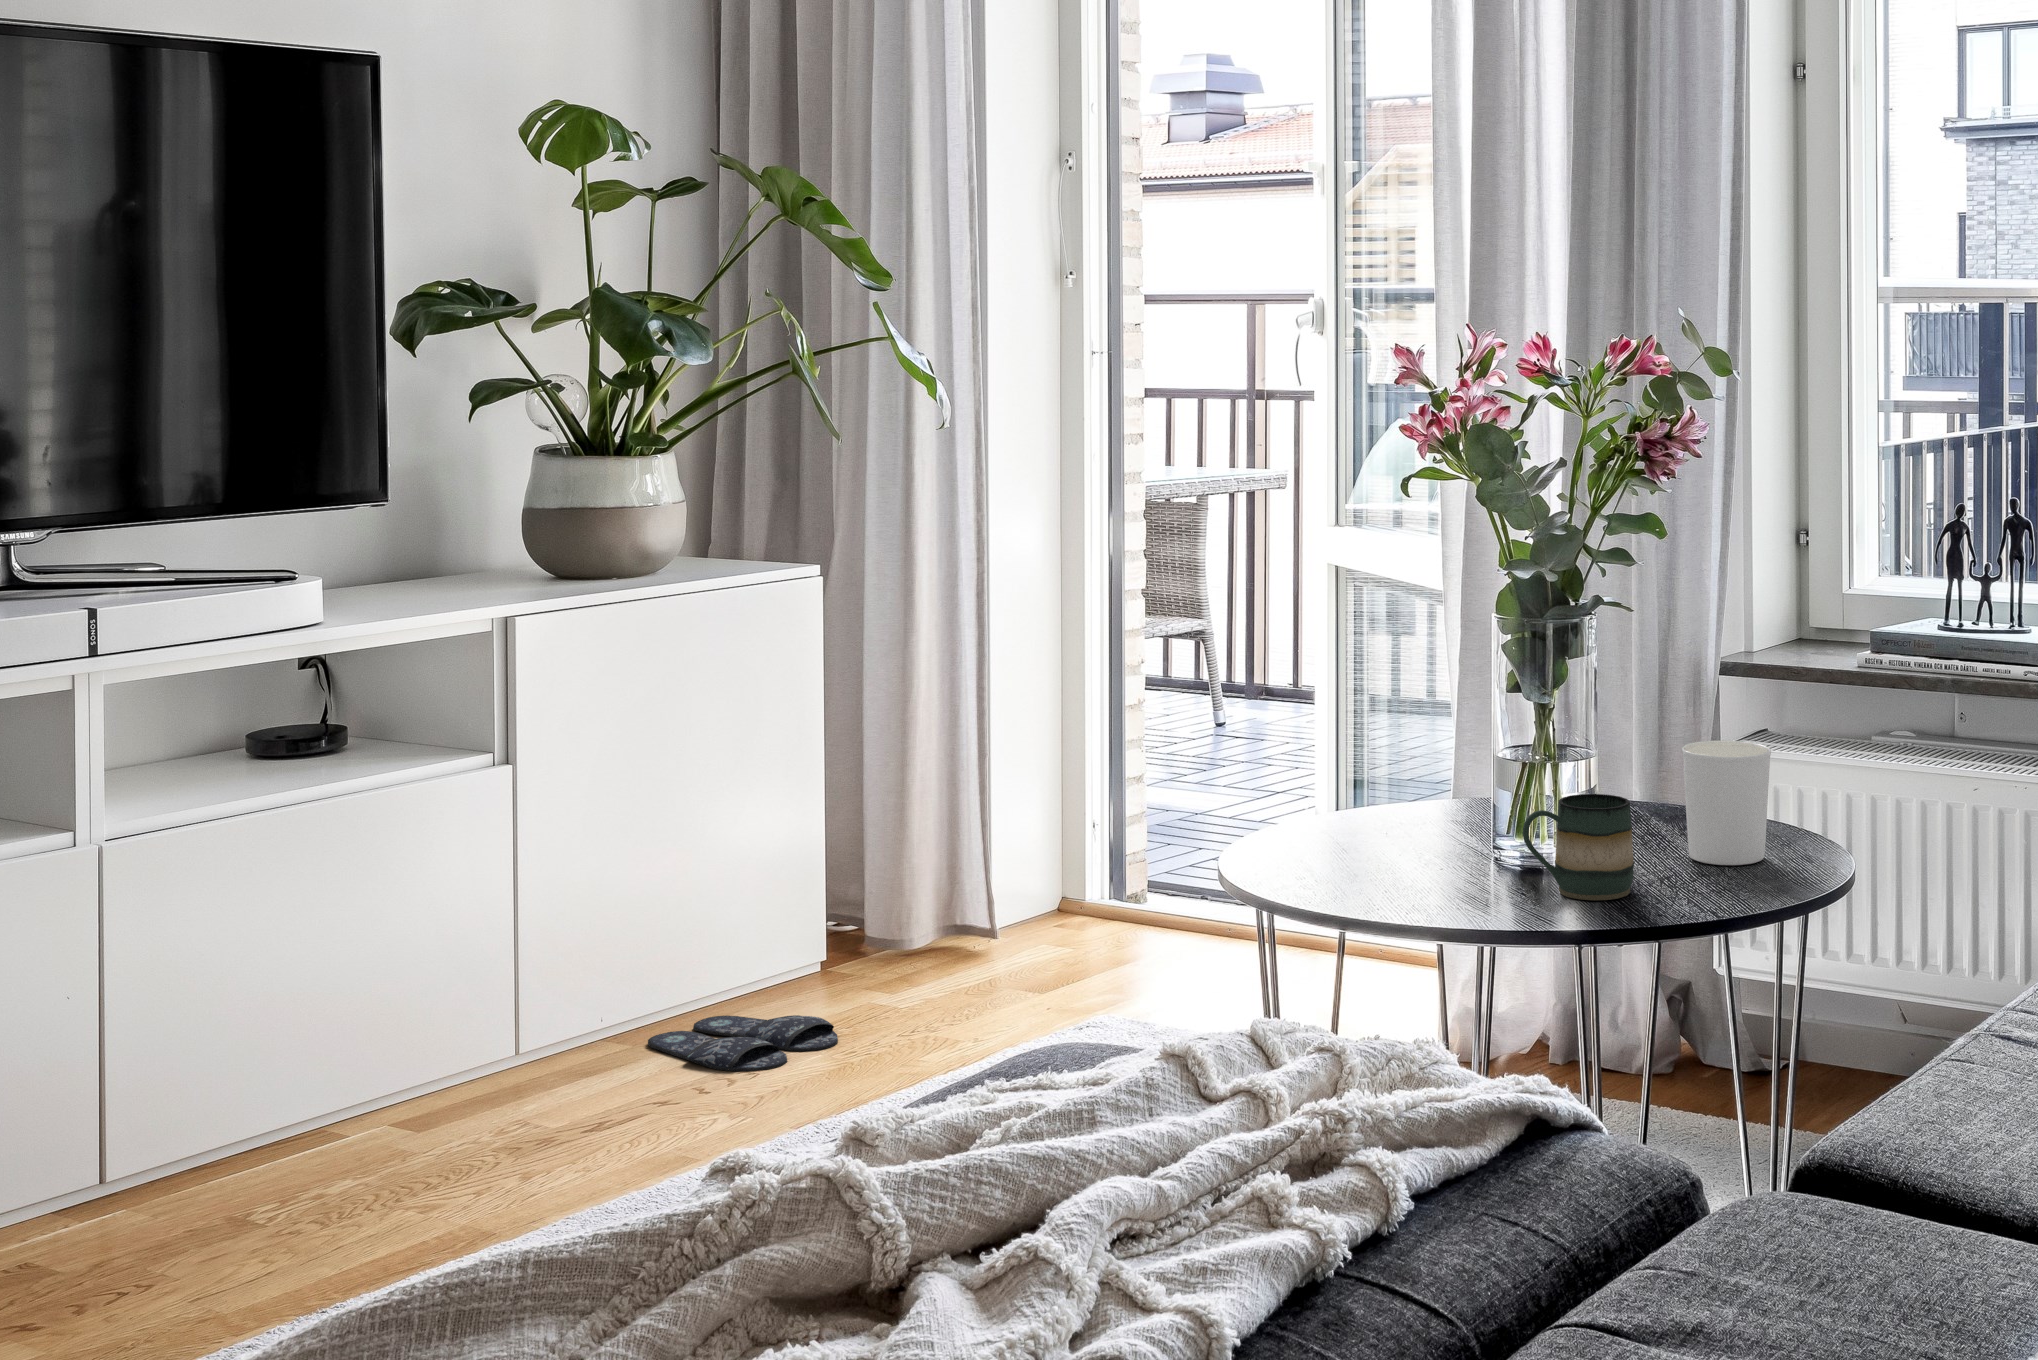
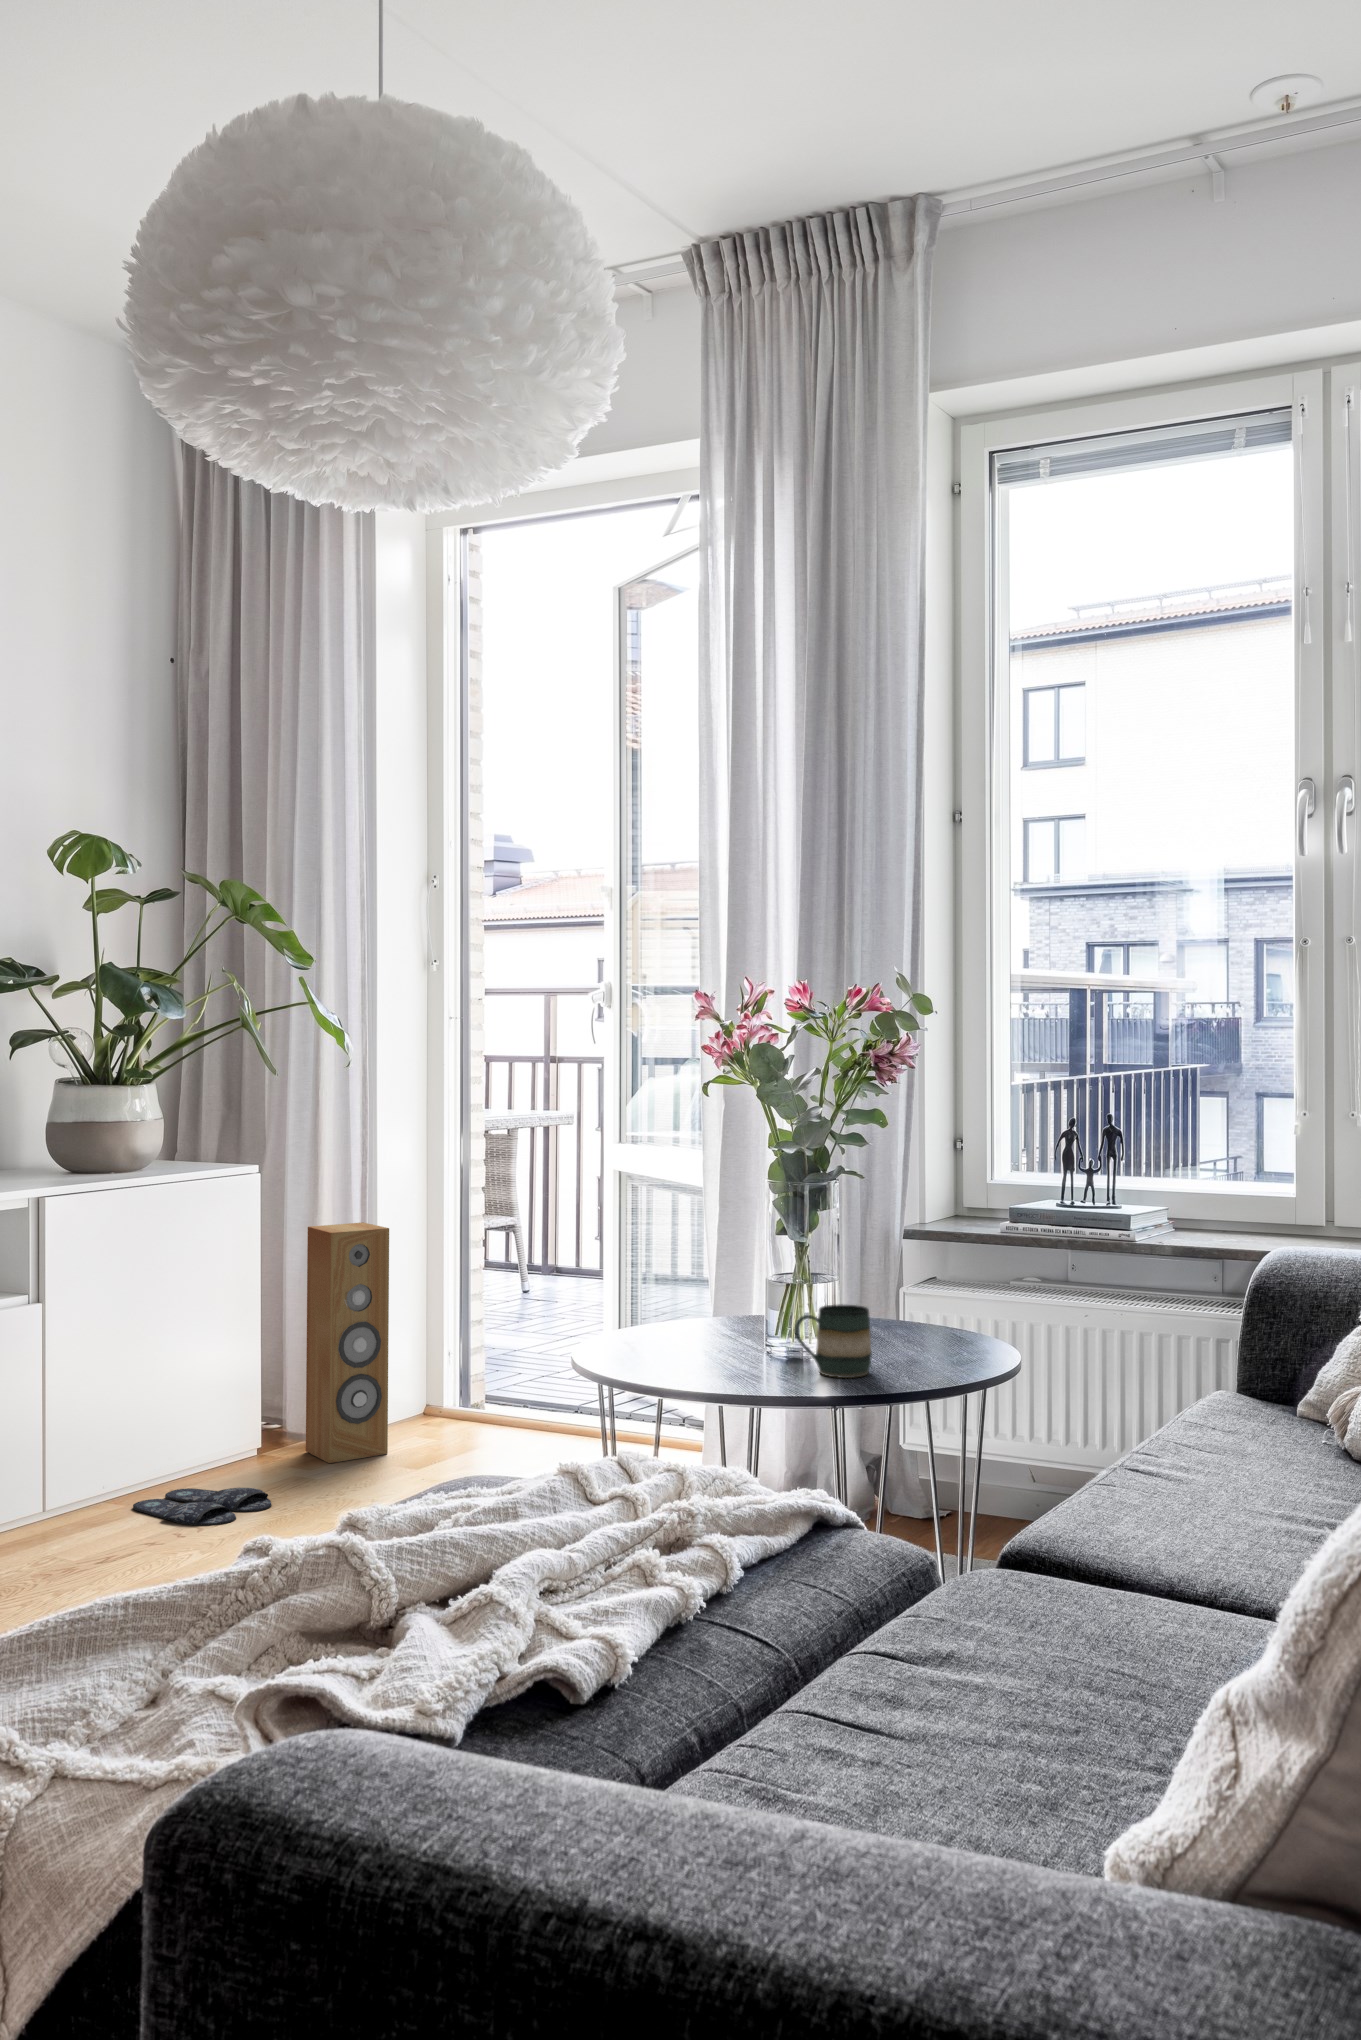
speaker: none [893,642,1007,979] -> present [306,1222,389,1463]
candle holder: present [1682,740,1771,865] -> none [900,1271,963,1356]

